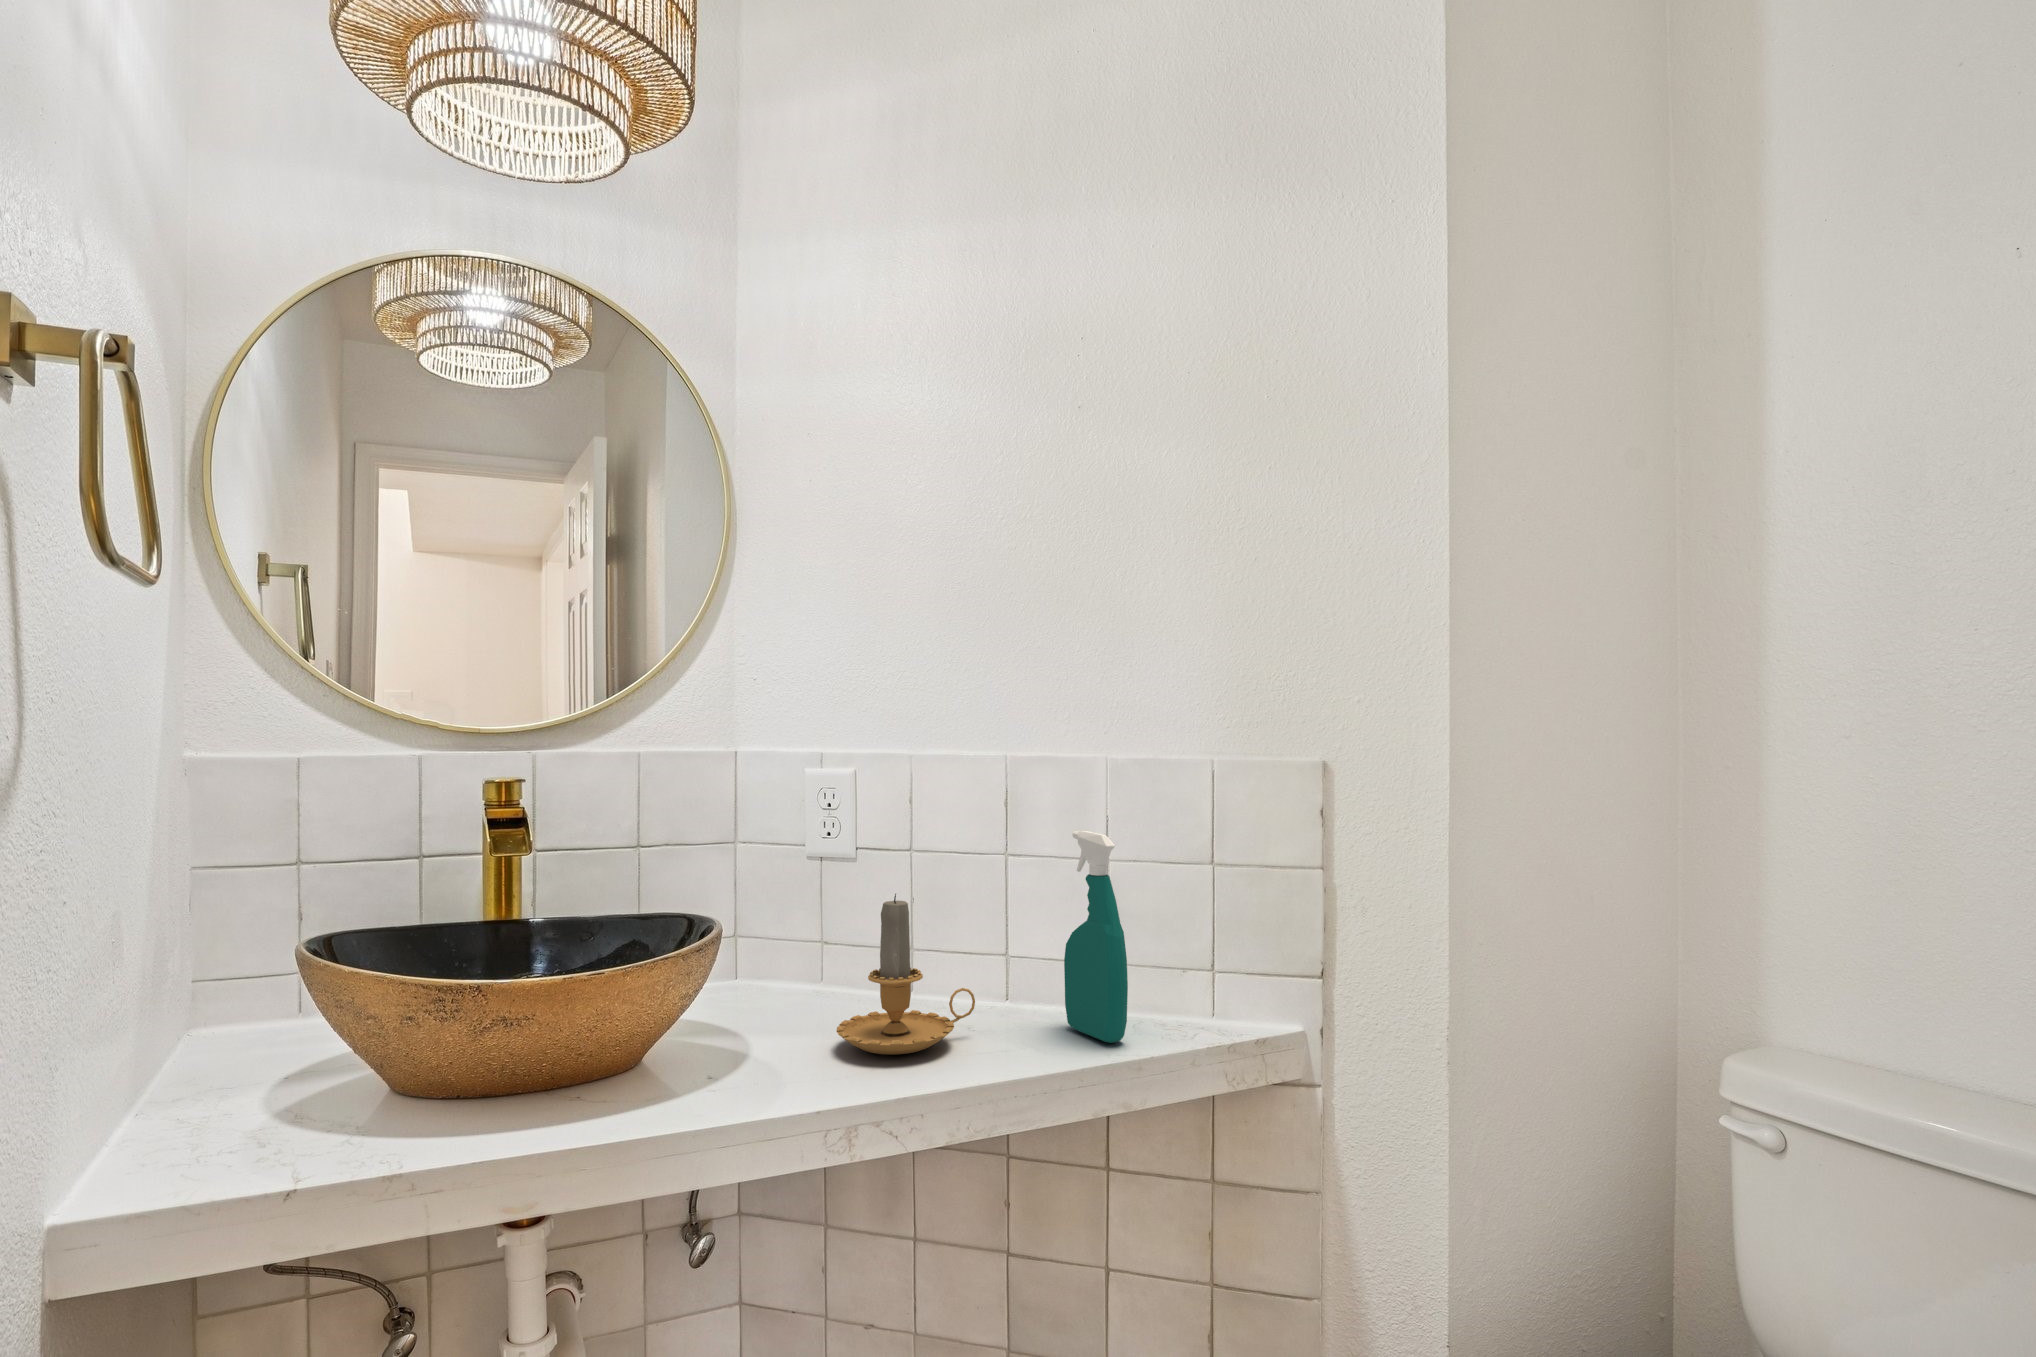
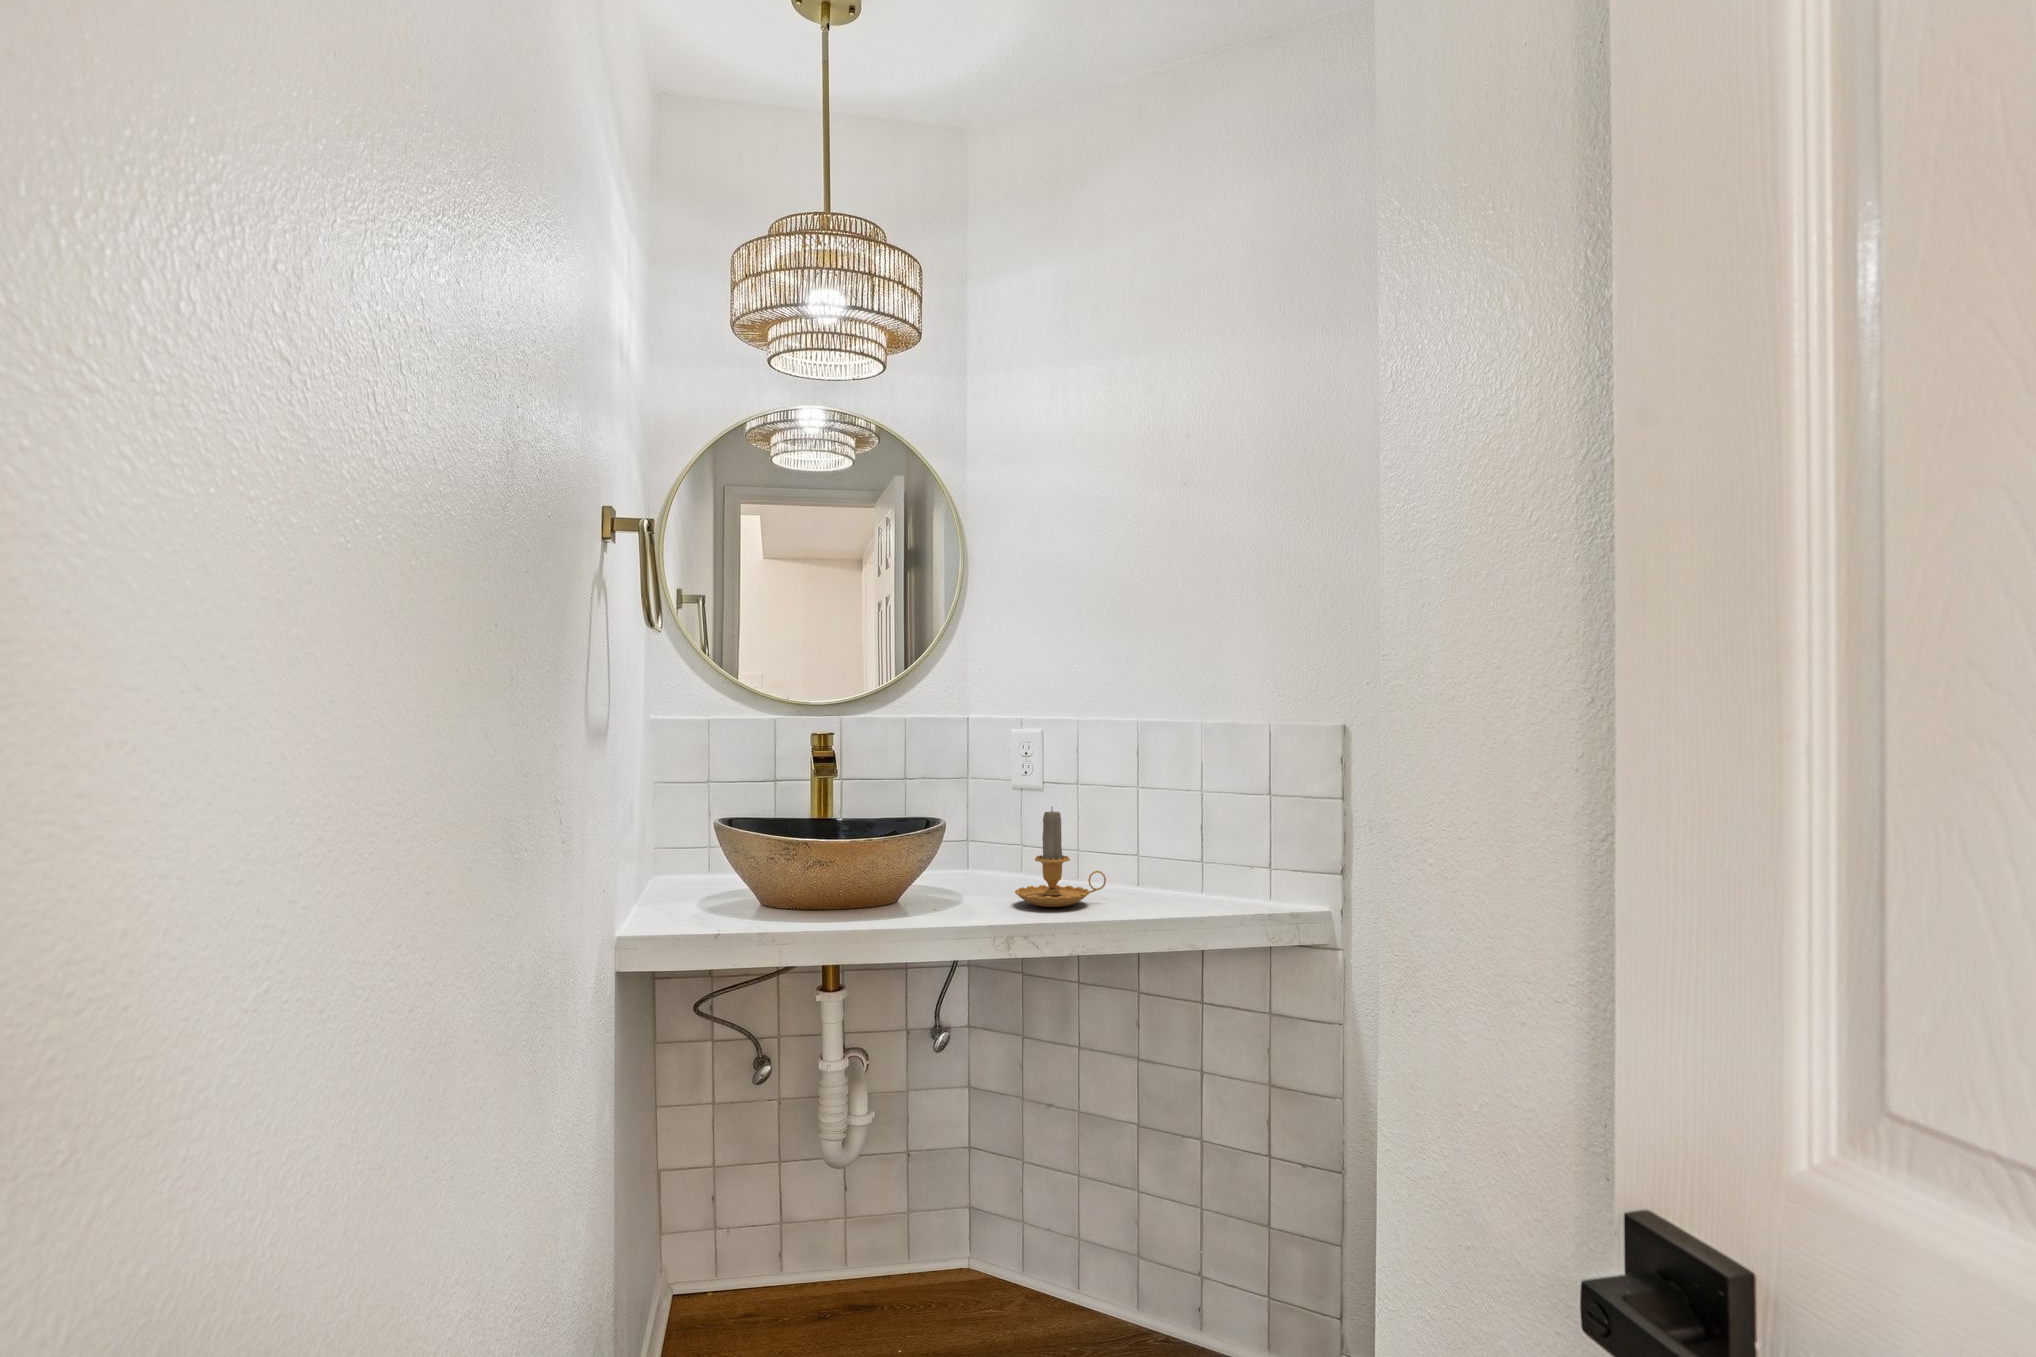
spray bottle: present [1064,830,1128,1043] -> none [1167,770,1203,909]

